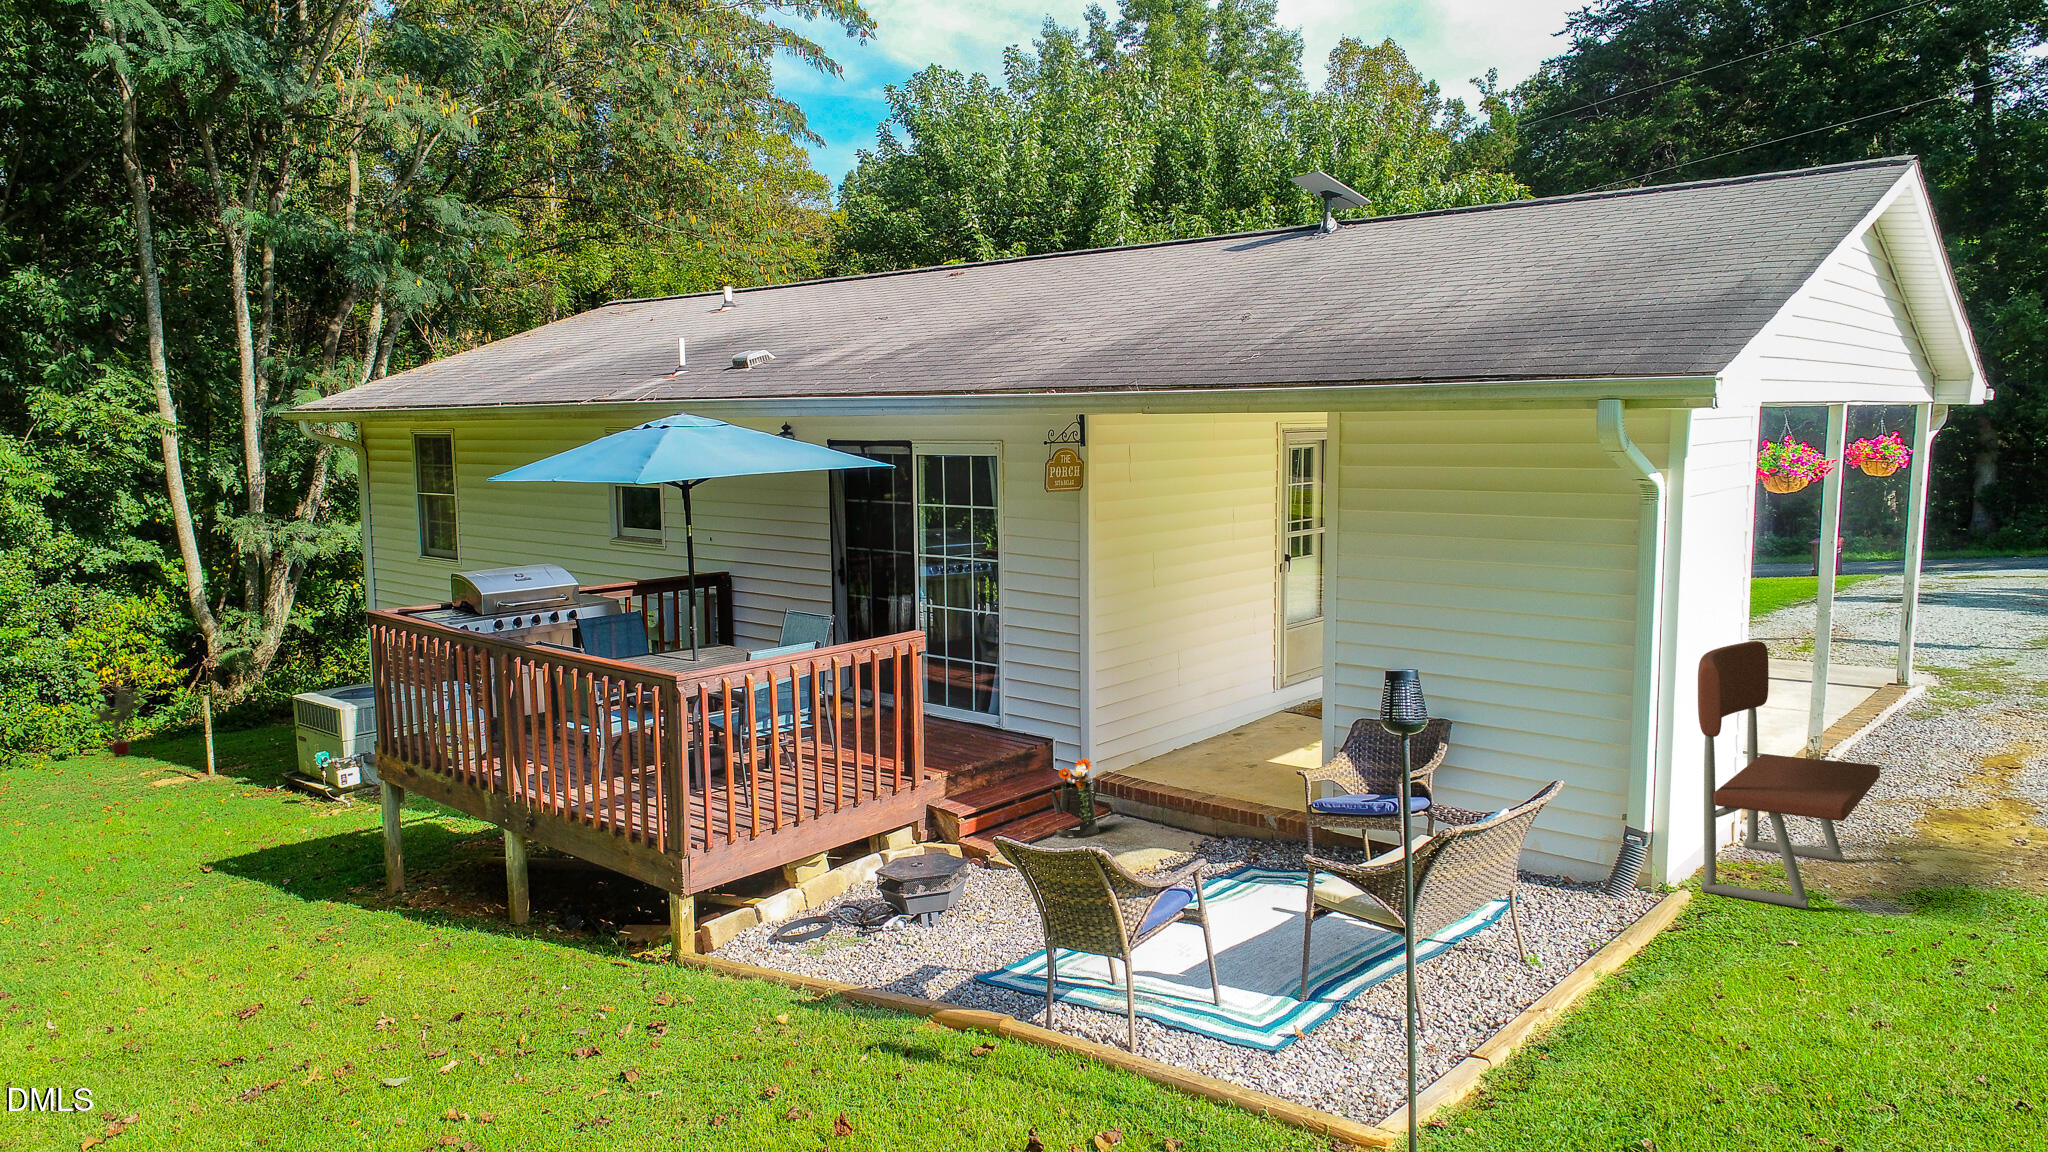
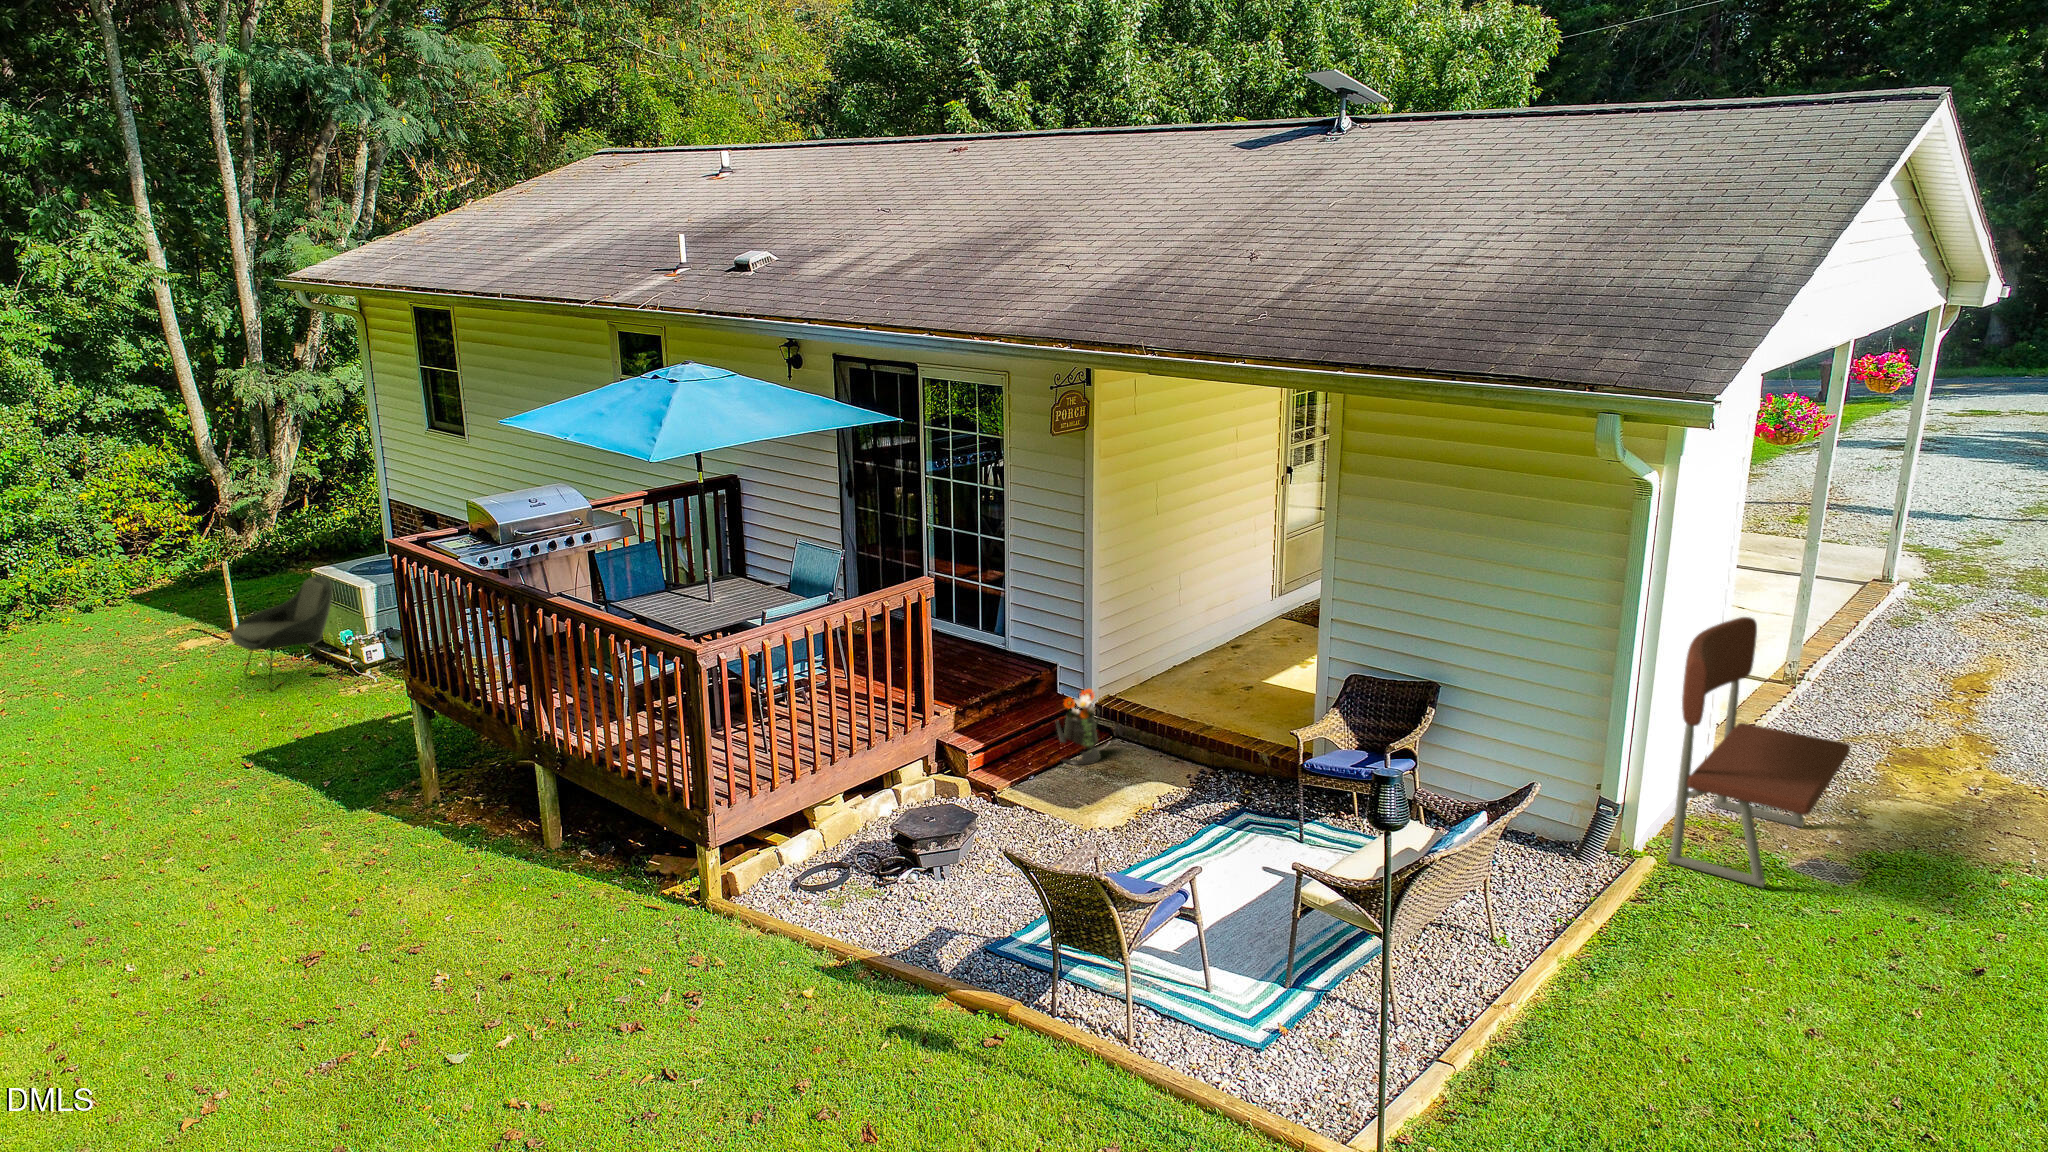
potted tree: present [91,683,144,757] -> none [110,537,164,609]
lounge chair: none [203,698,319,815] -> present [231,576,346,691]

